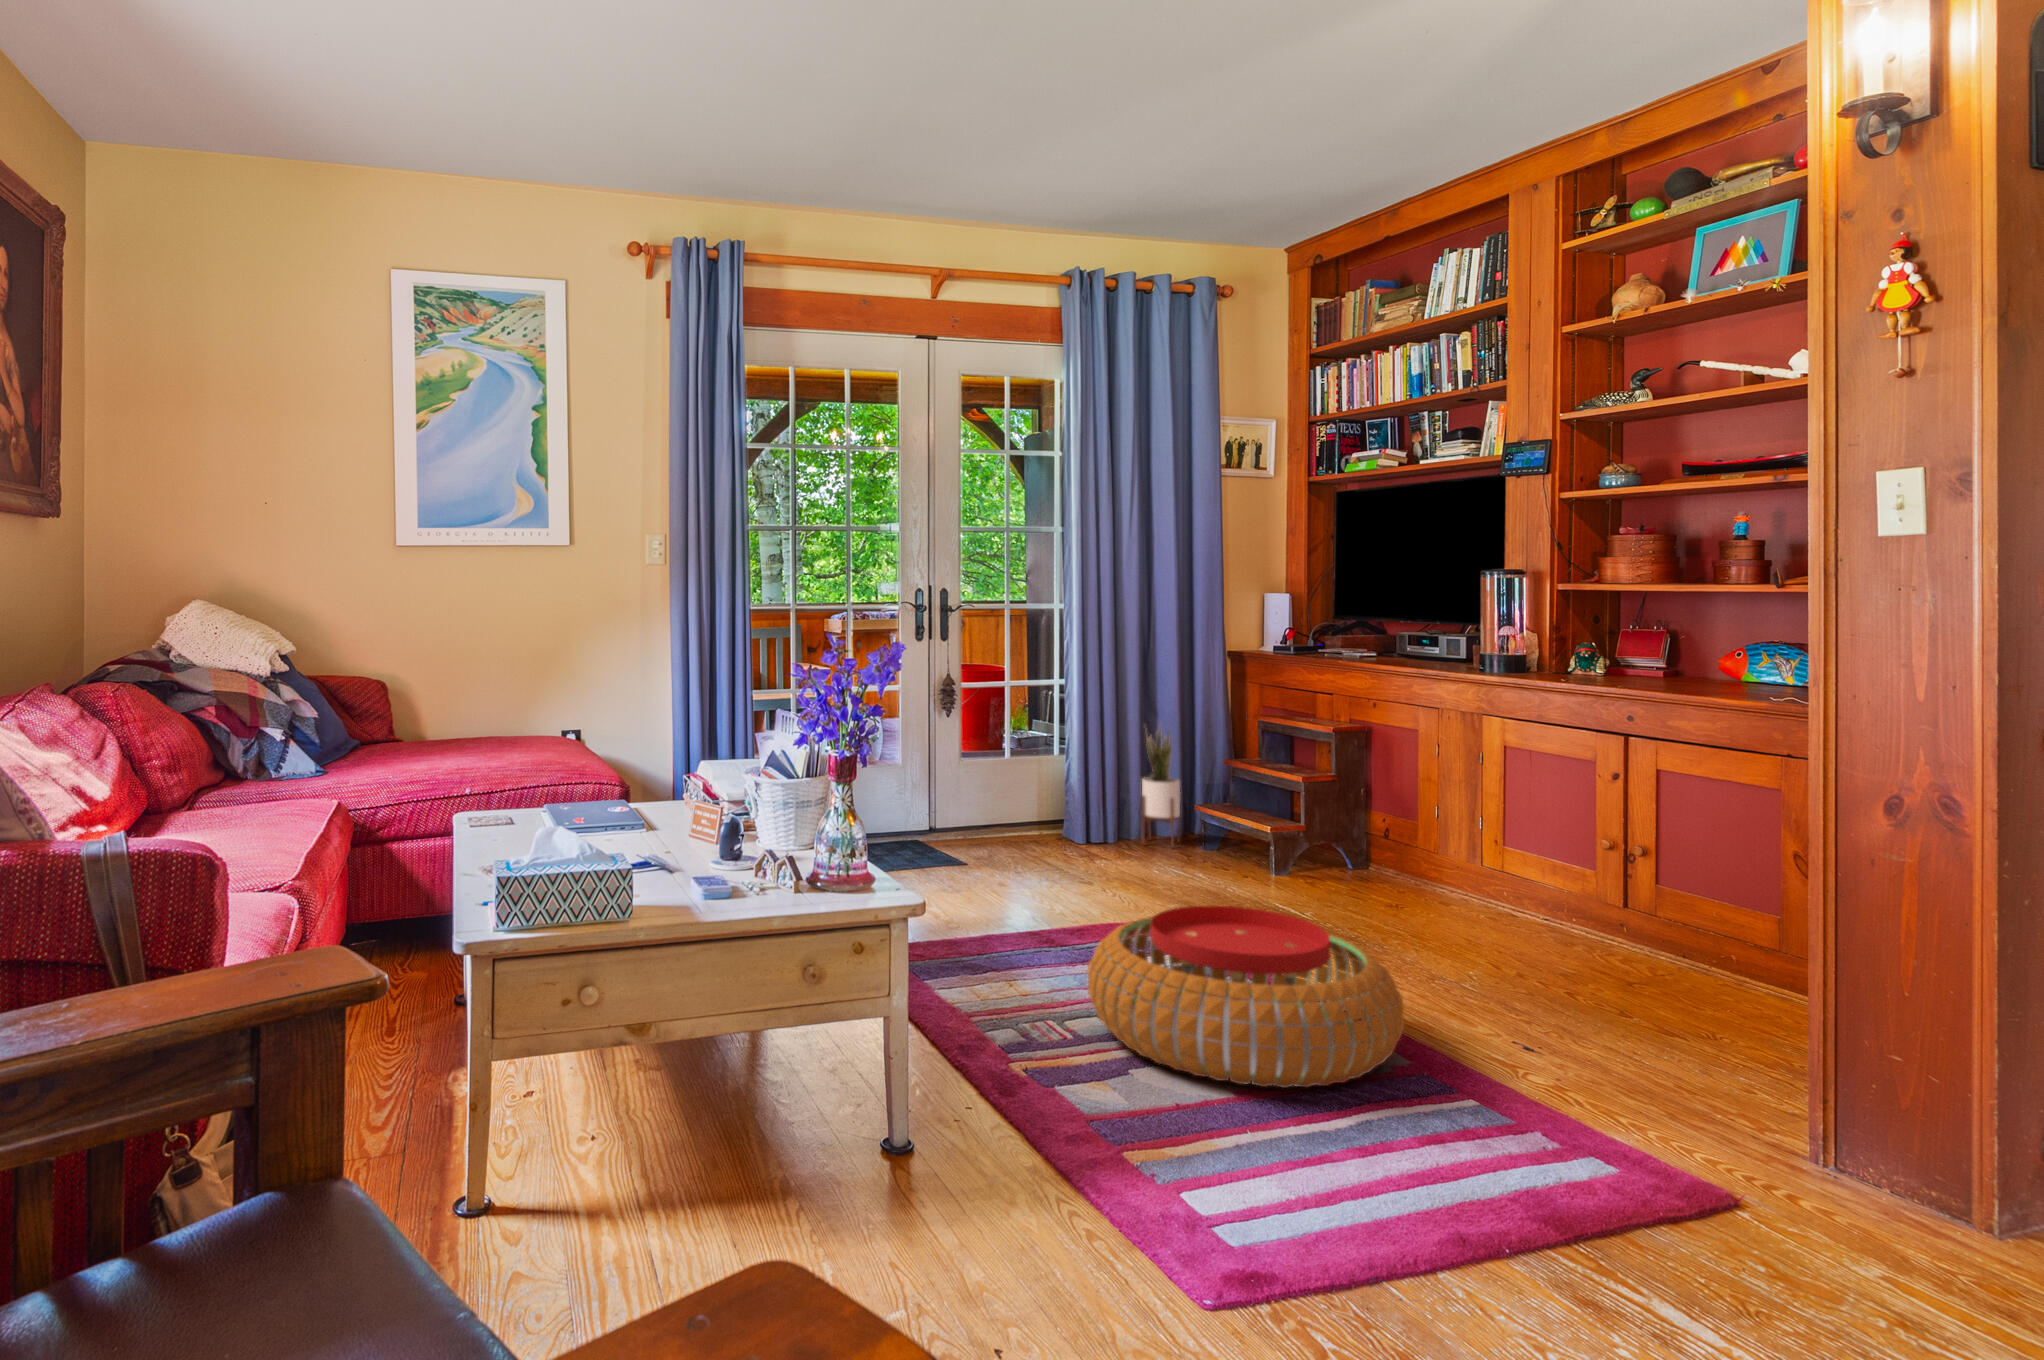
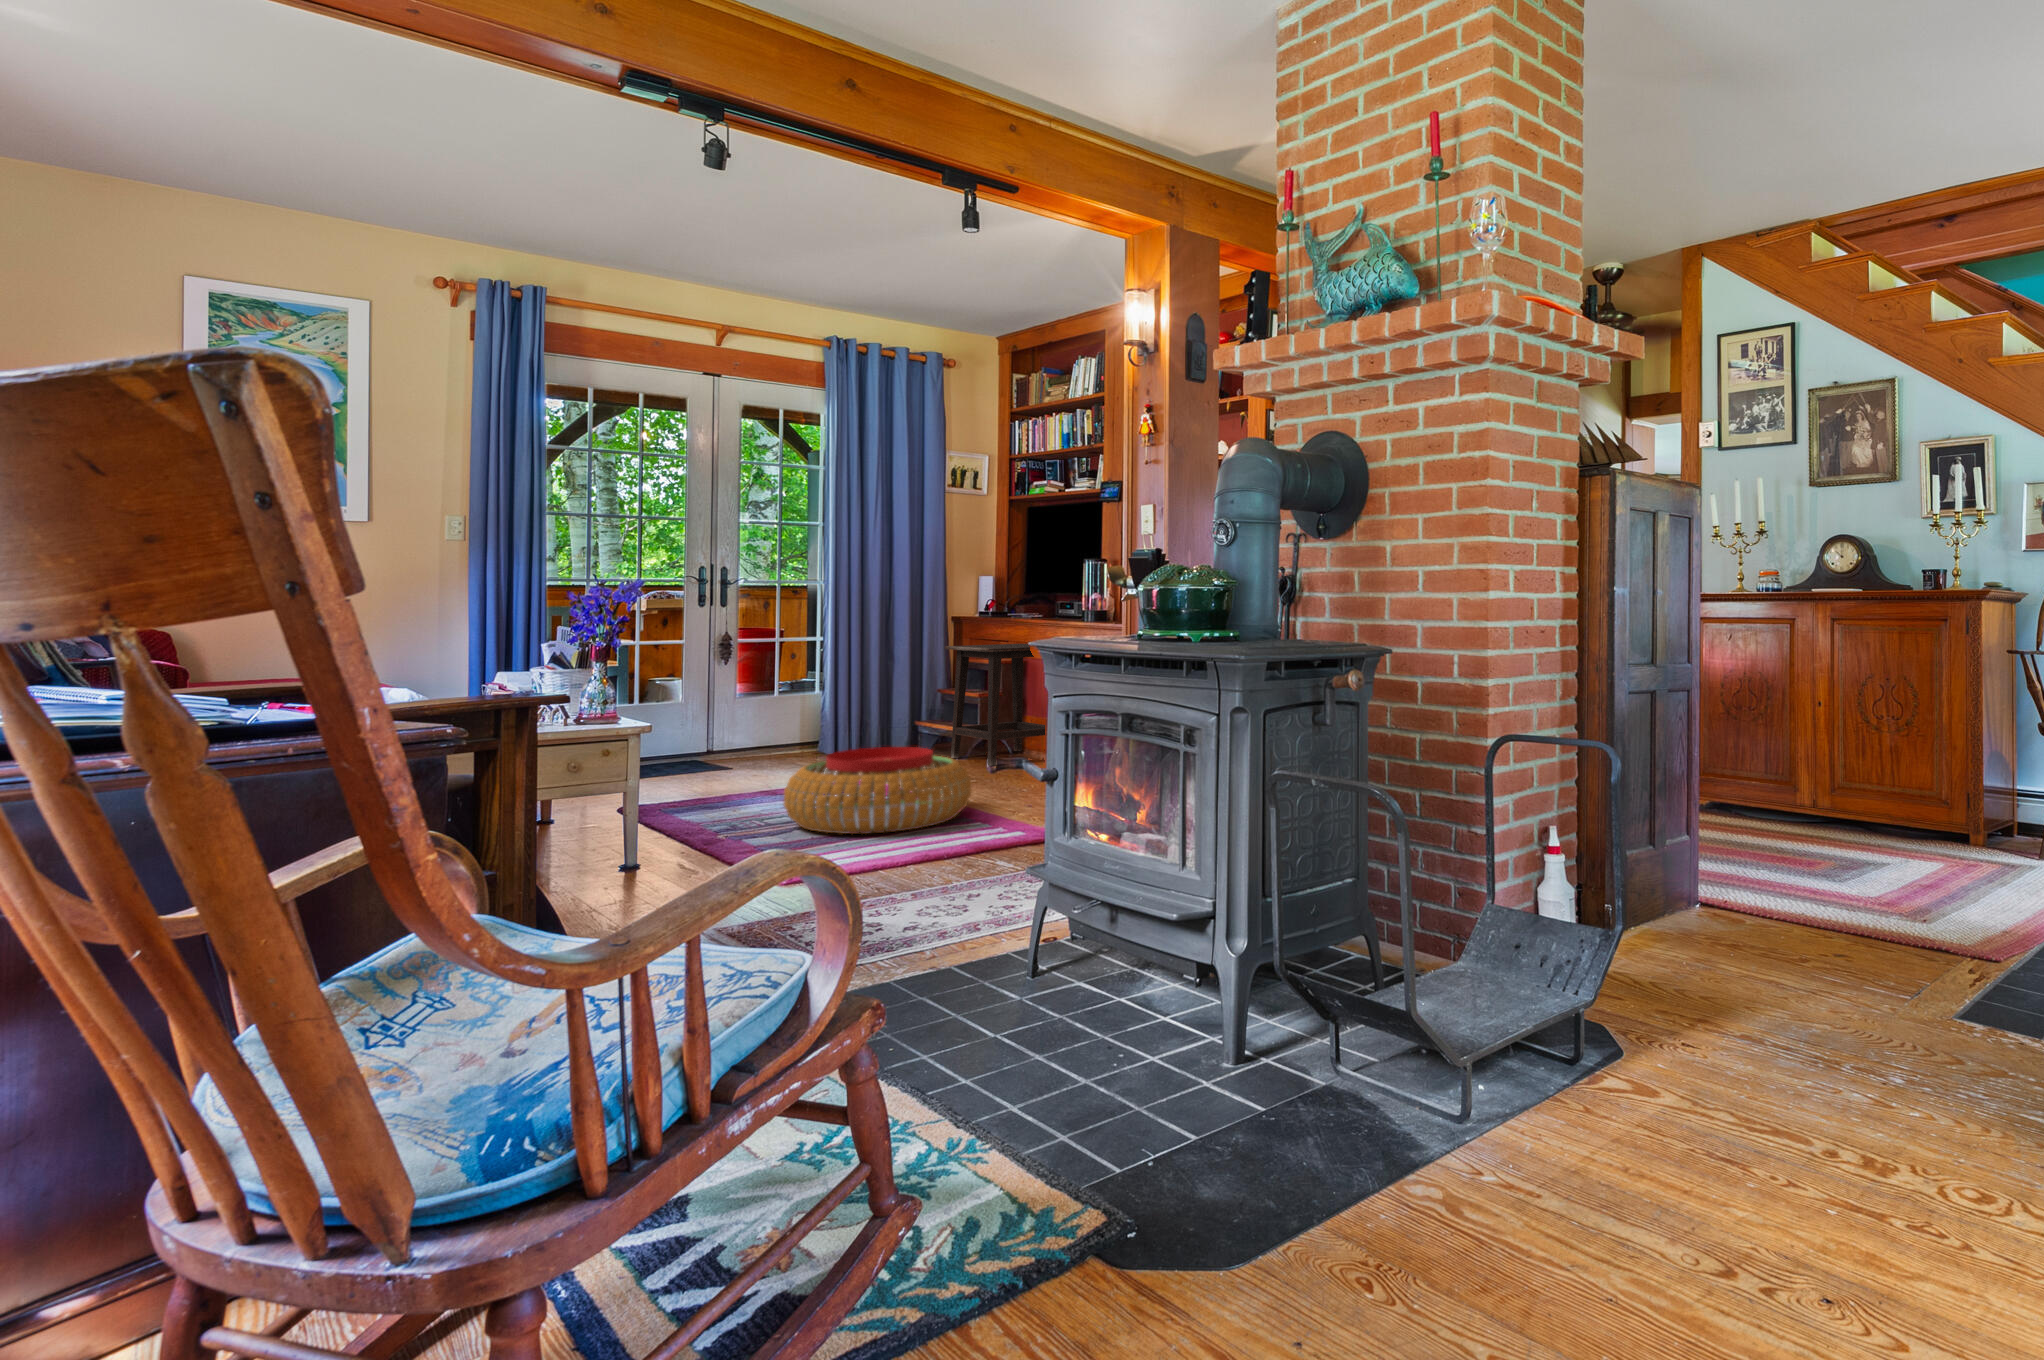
side table: none [1254,706,1463,907] -> present [945,644,1045,766]
potted plant: present [1142,725,1180,847] -> none [875,662,903,751]

